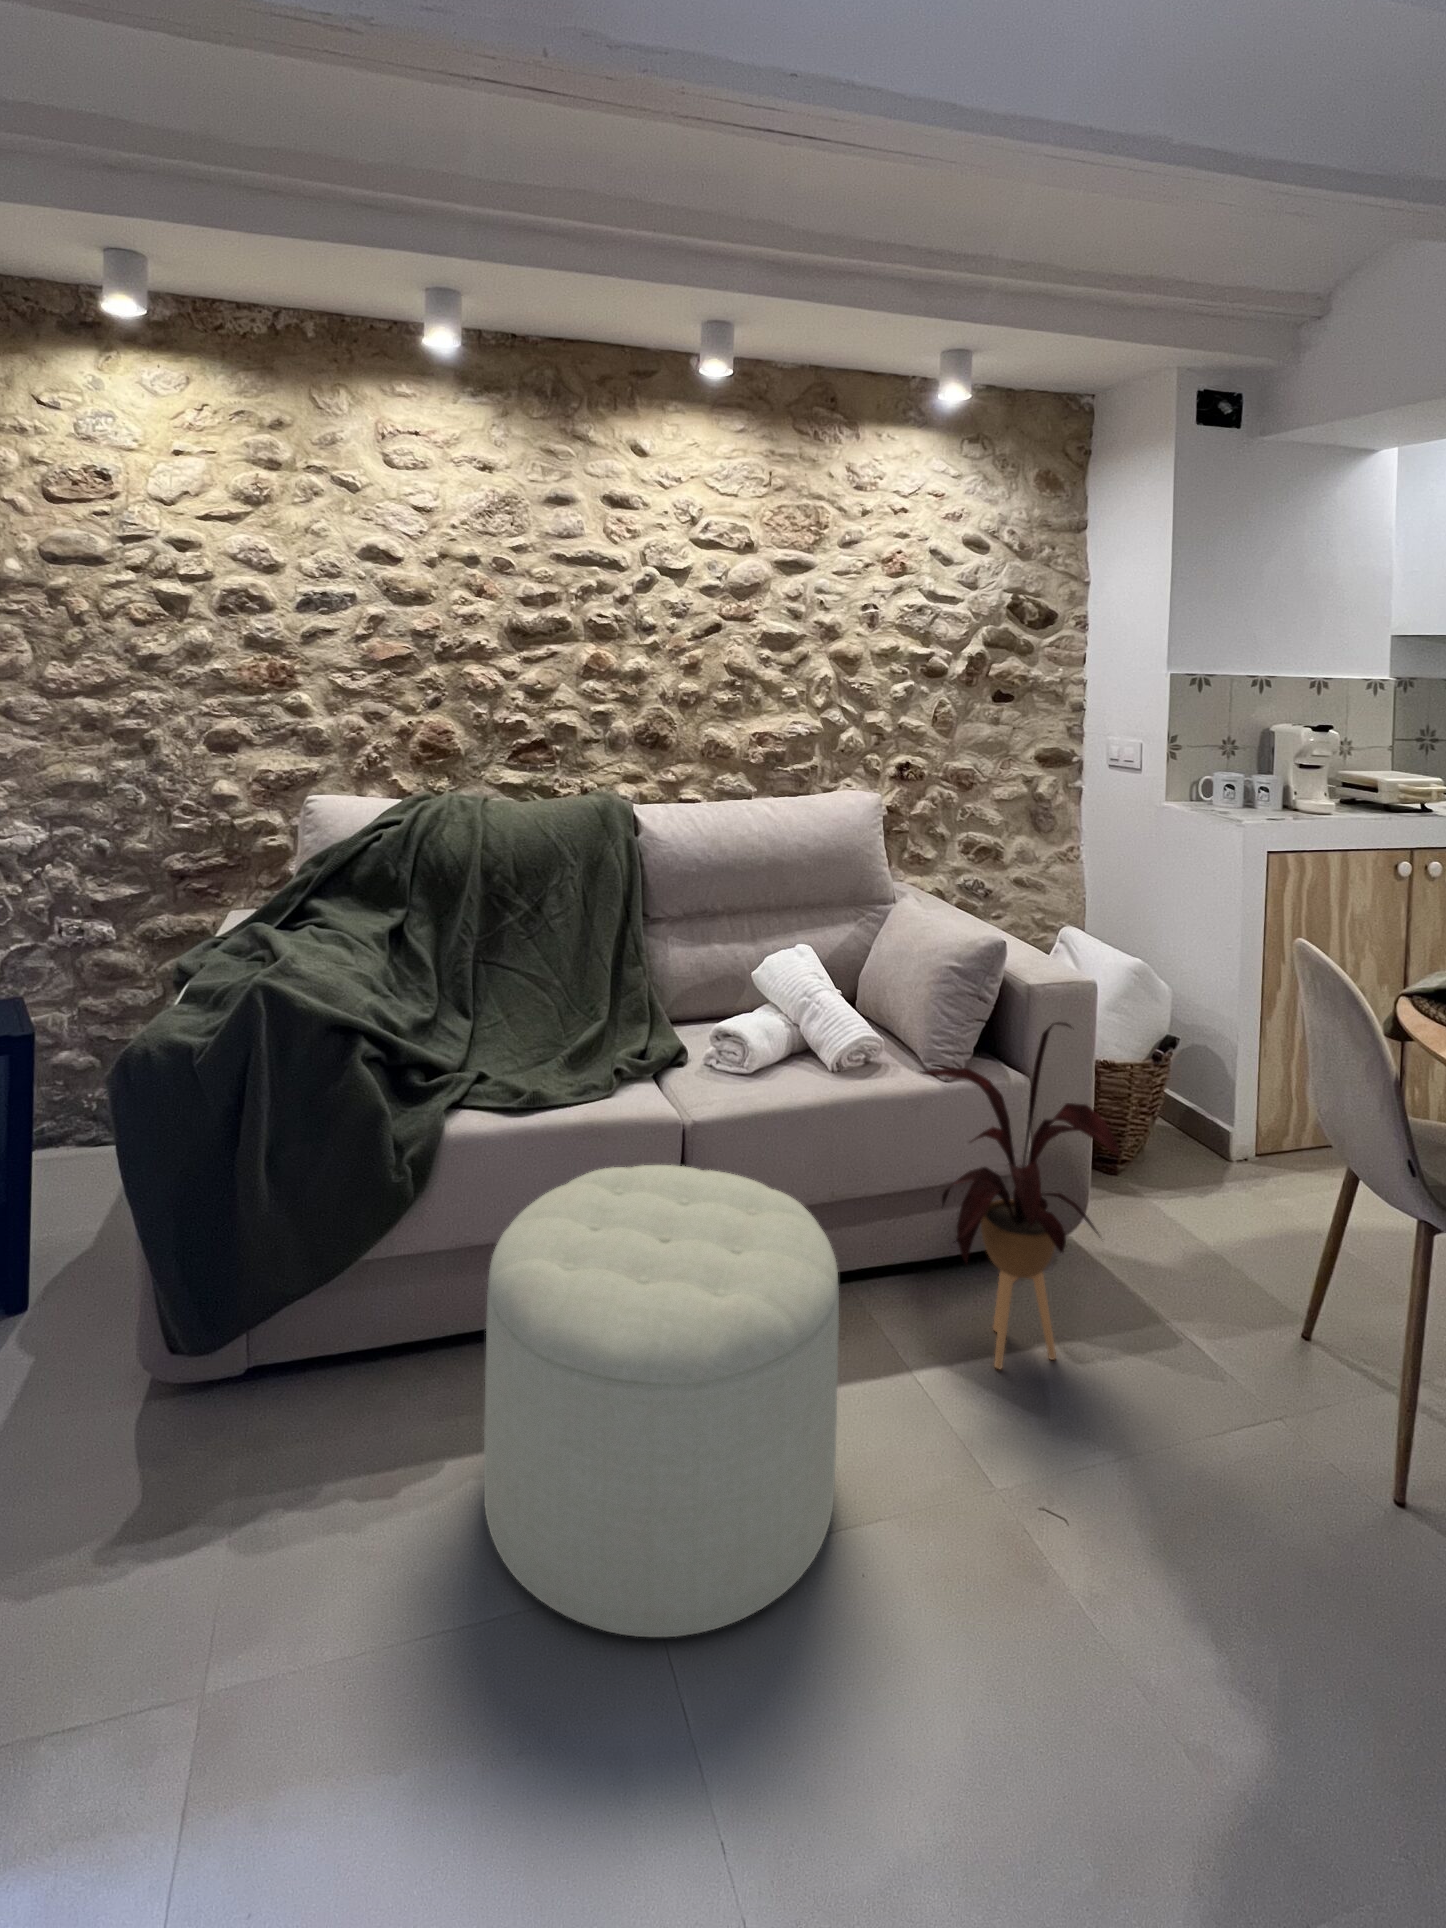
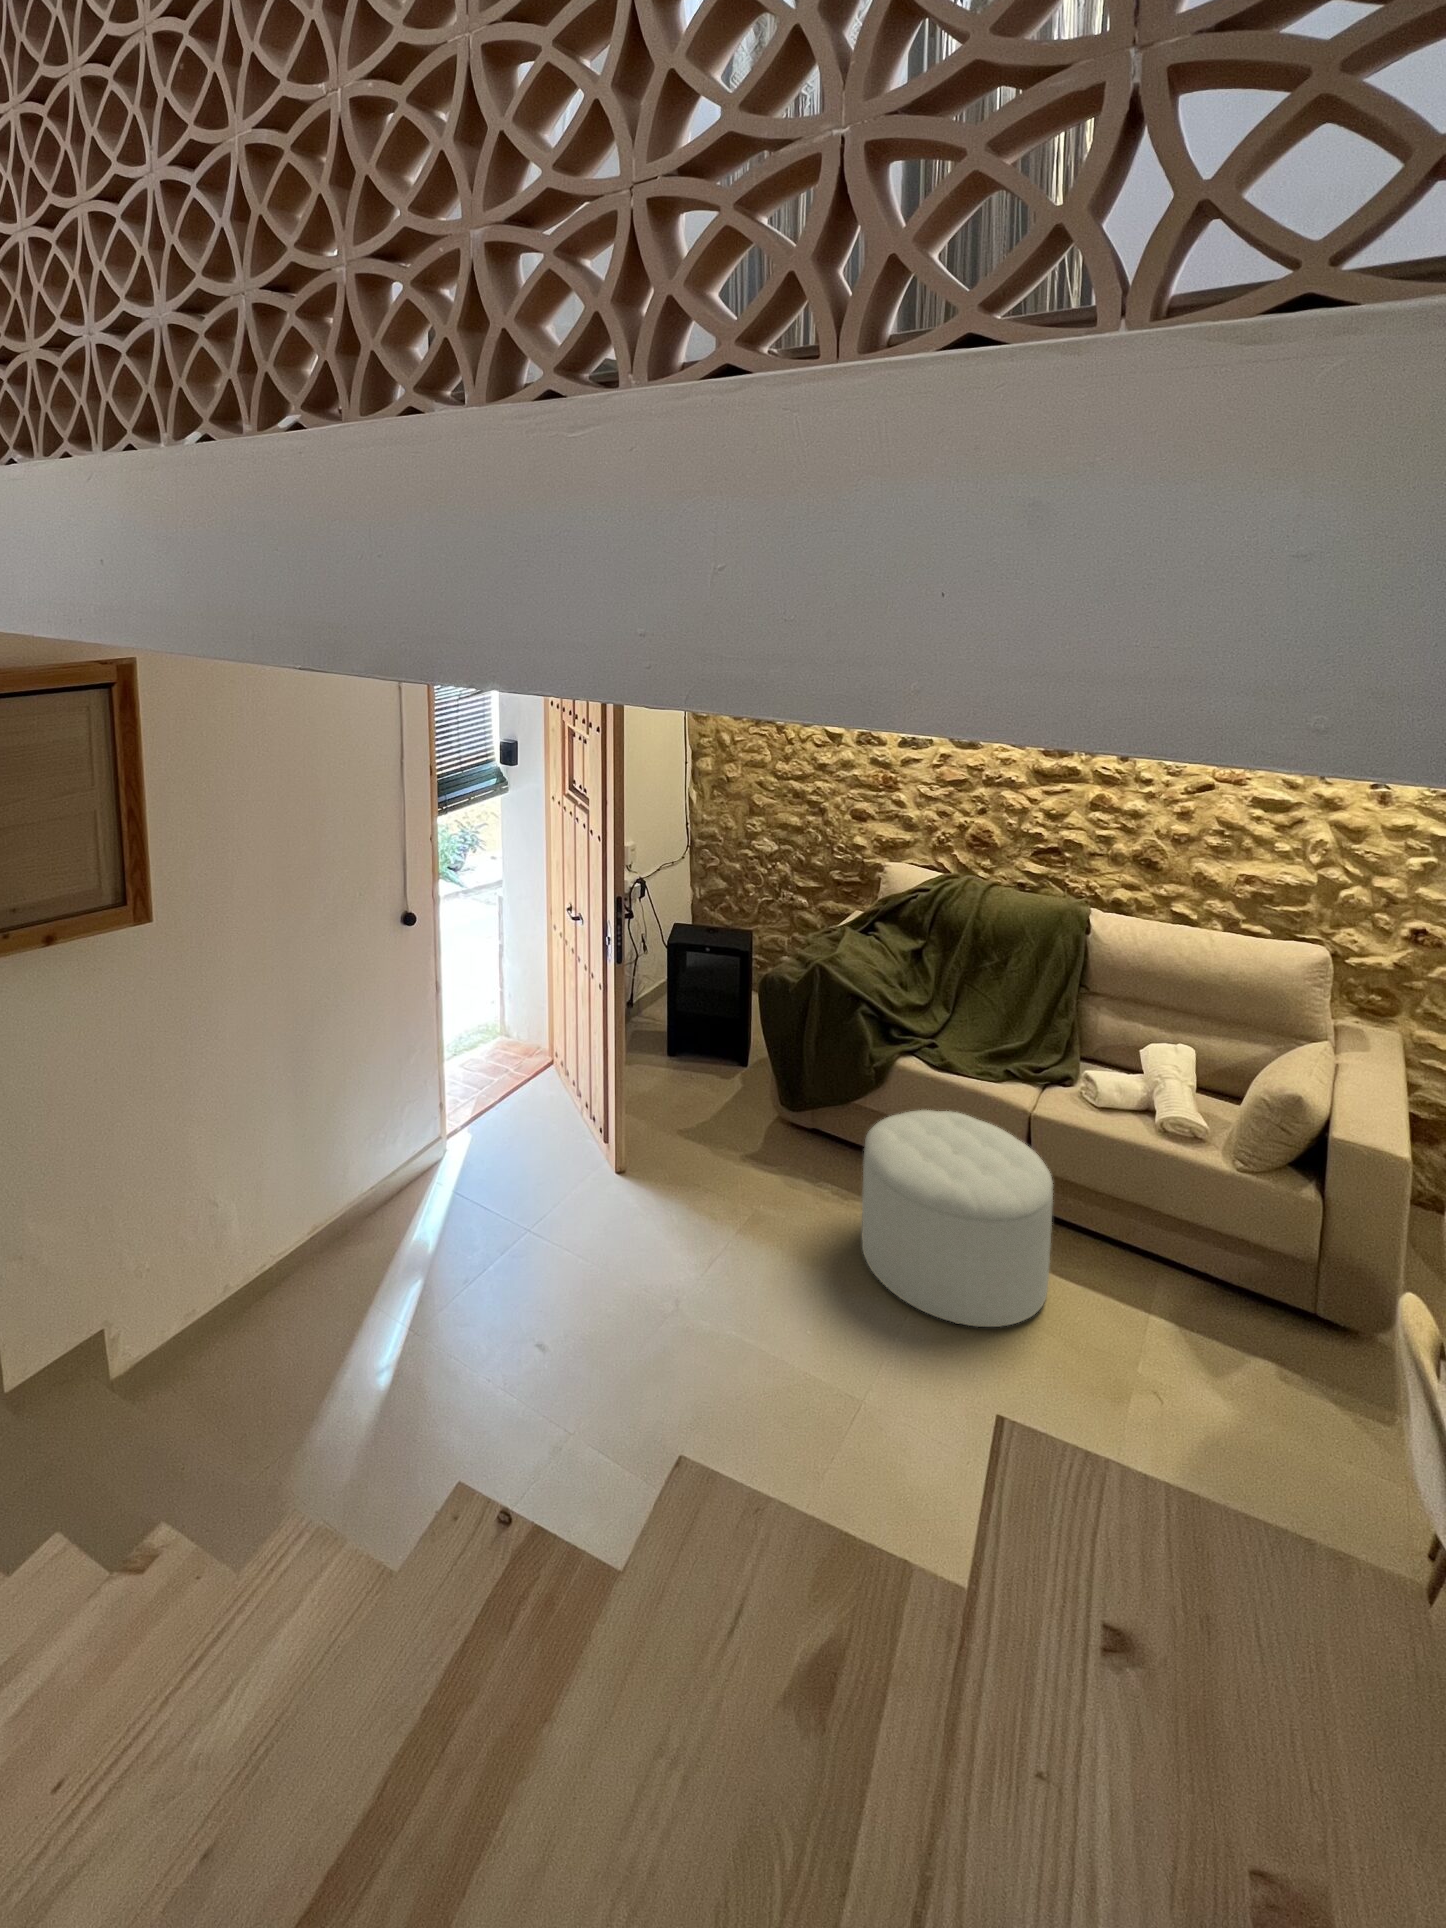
house plant: present [920,1022,1119,1369] -> none [1155,1147,1303,1370]

